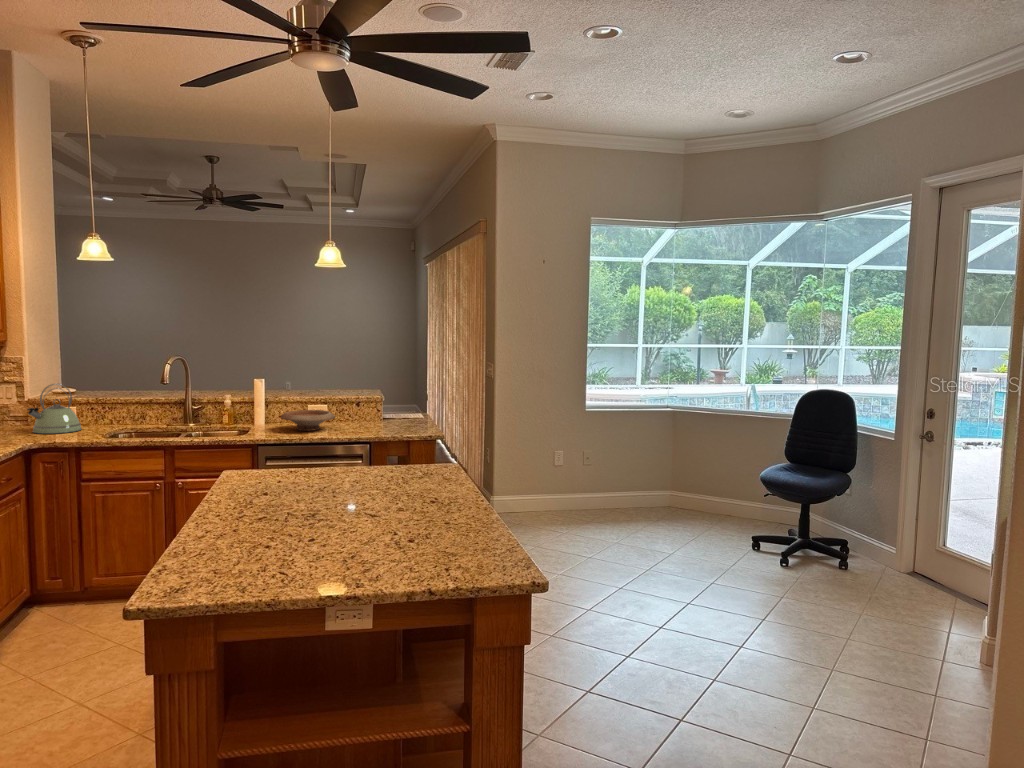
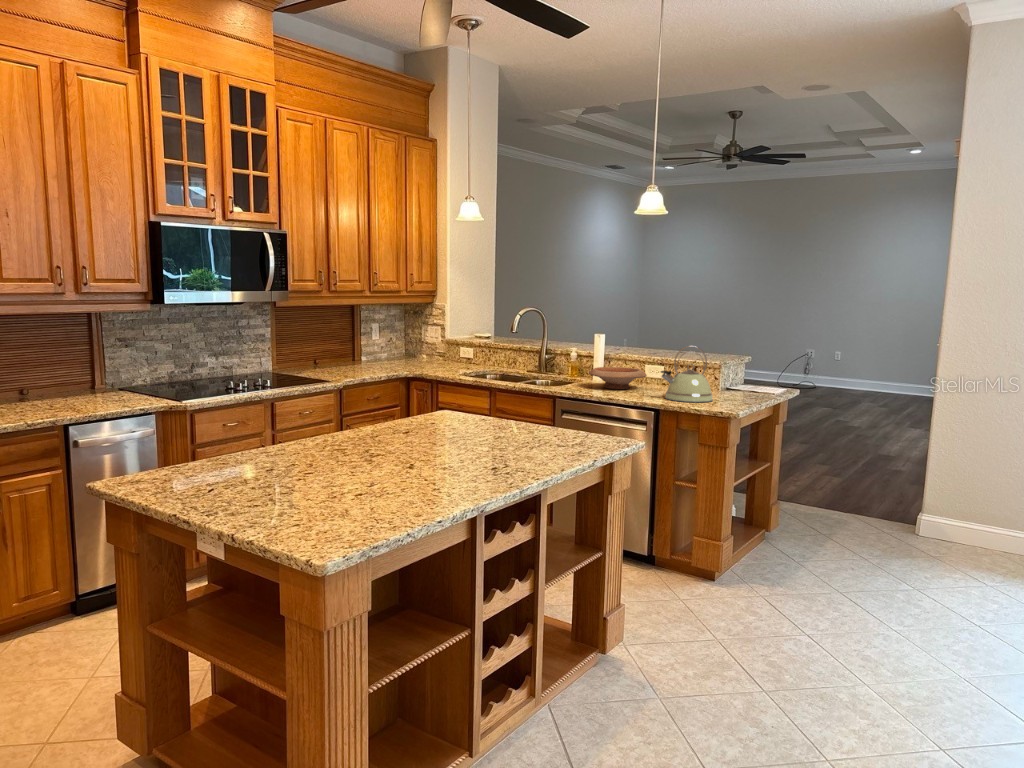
kettle: present [27,384,82,434] -> present [661,346,713,402]

